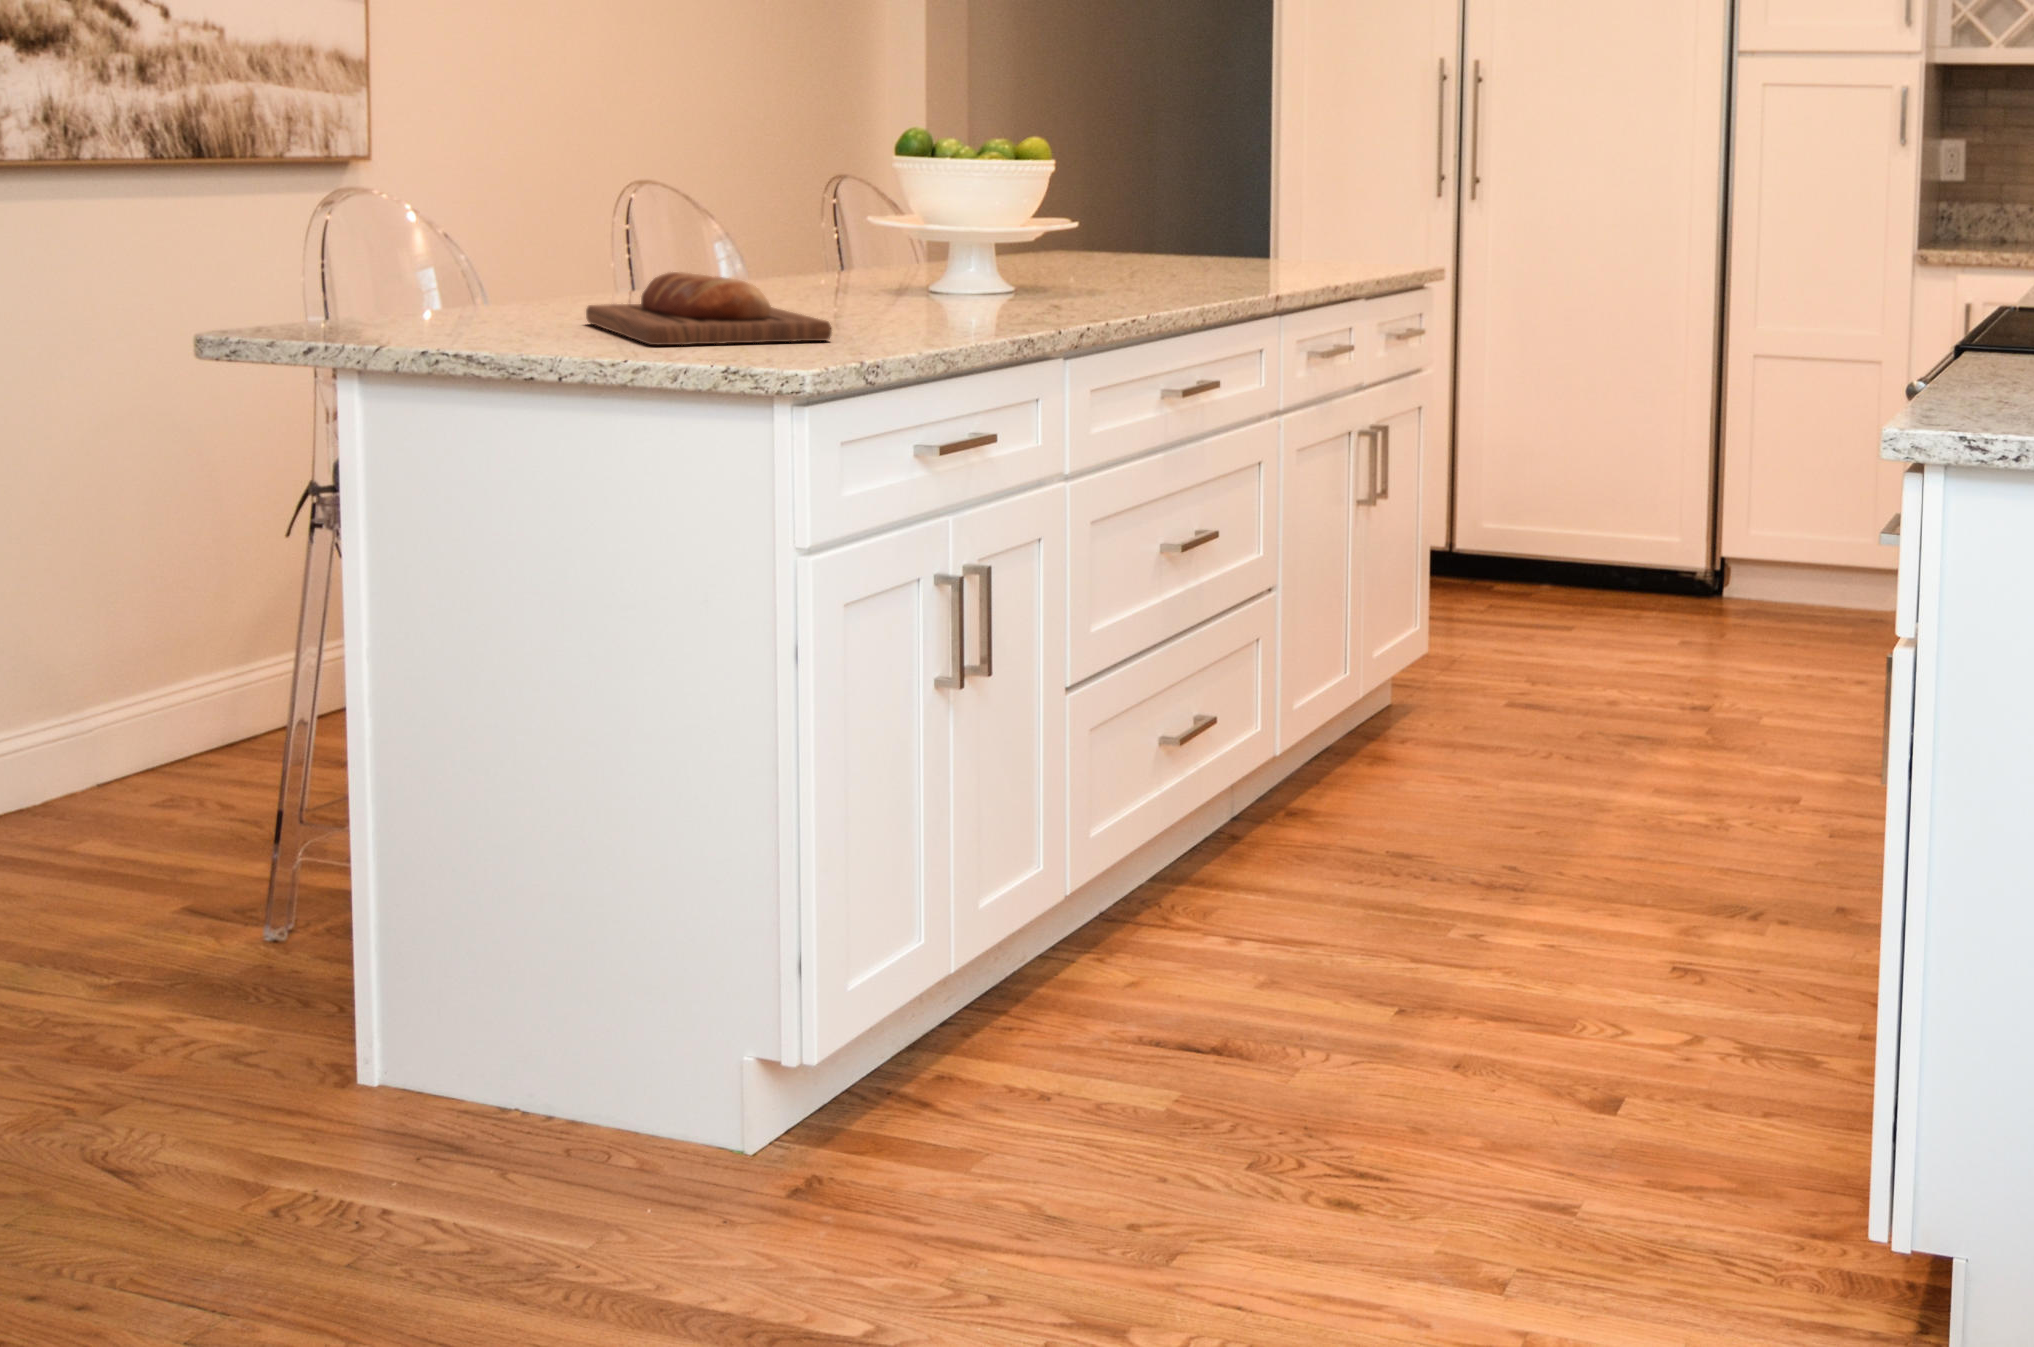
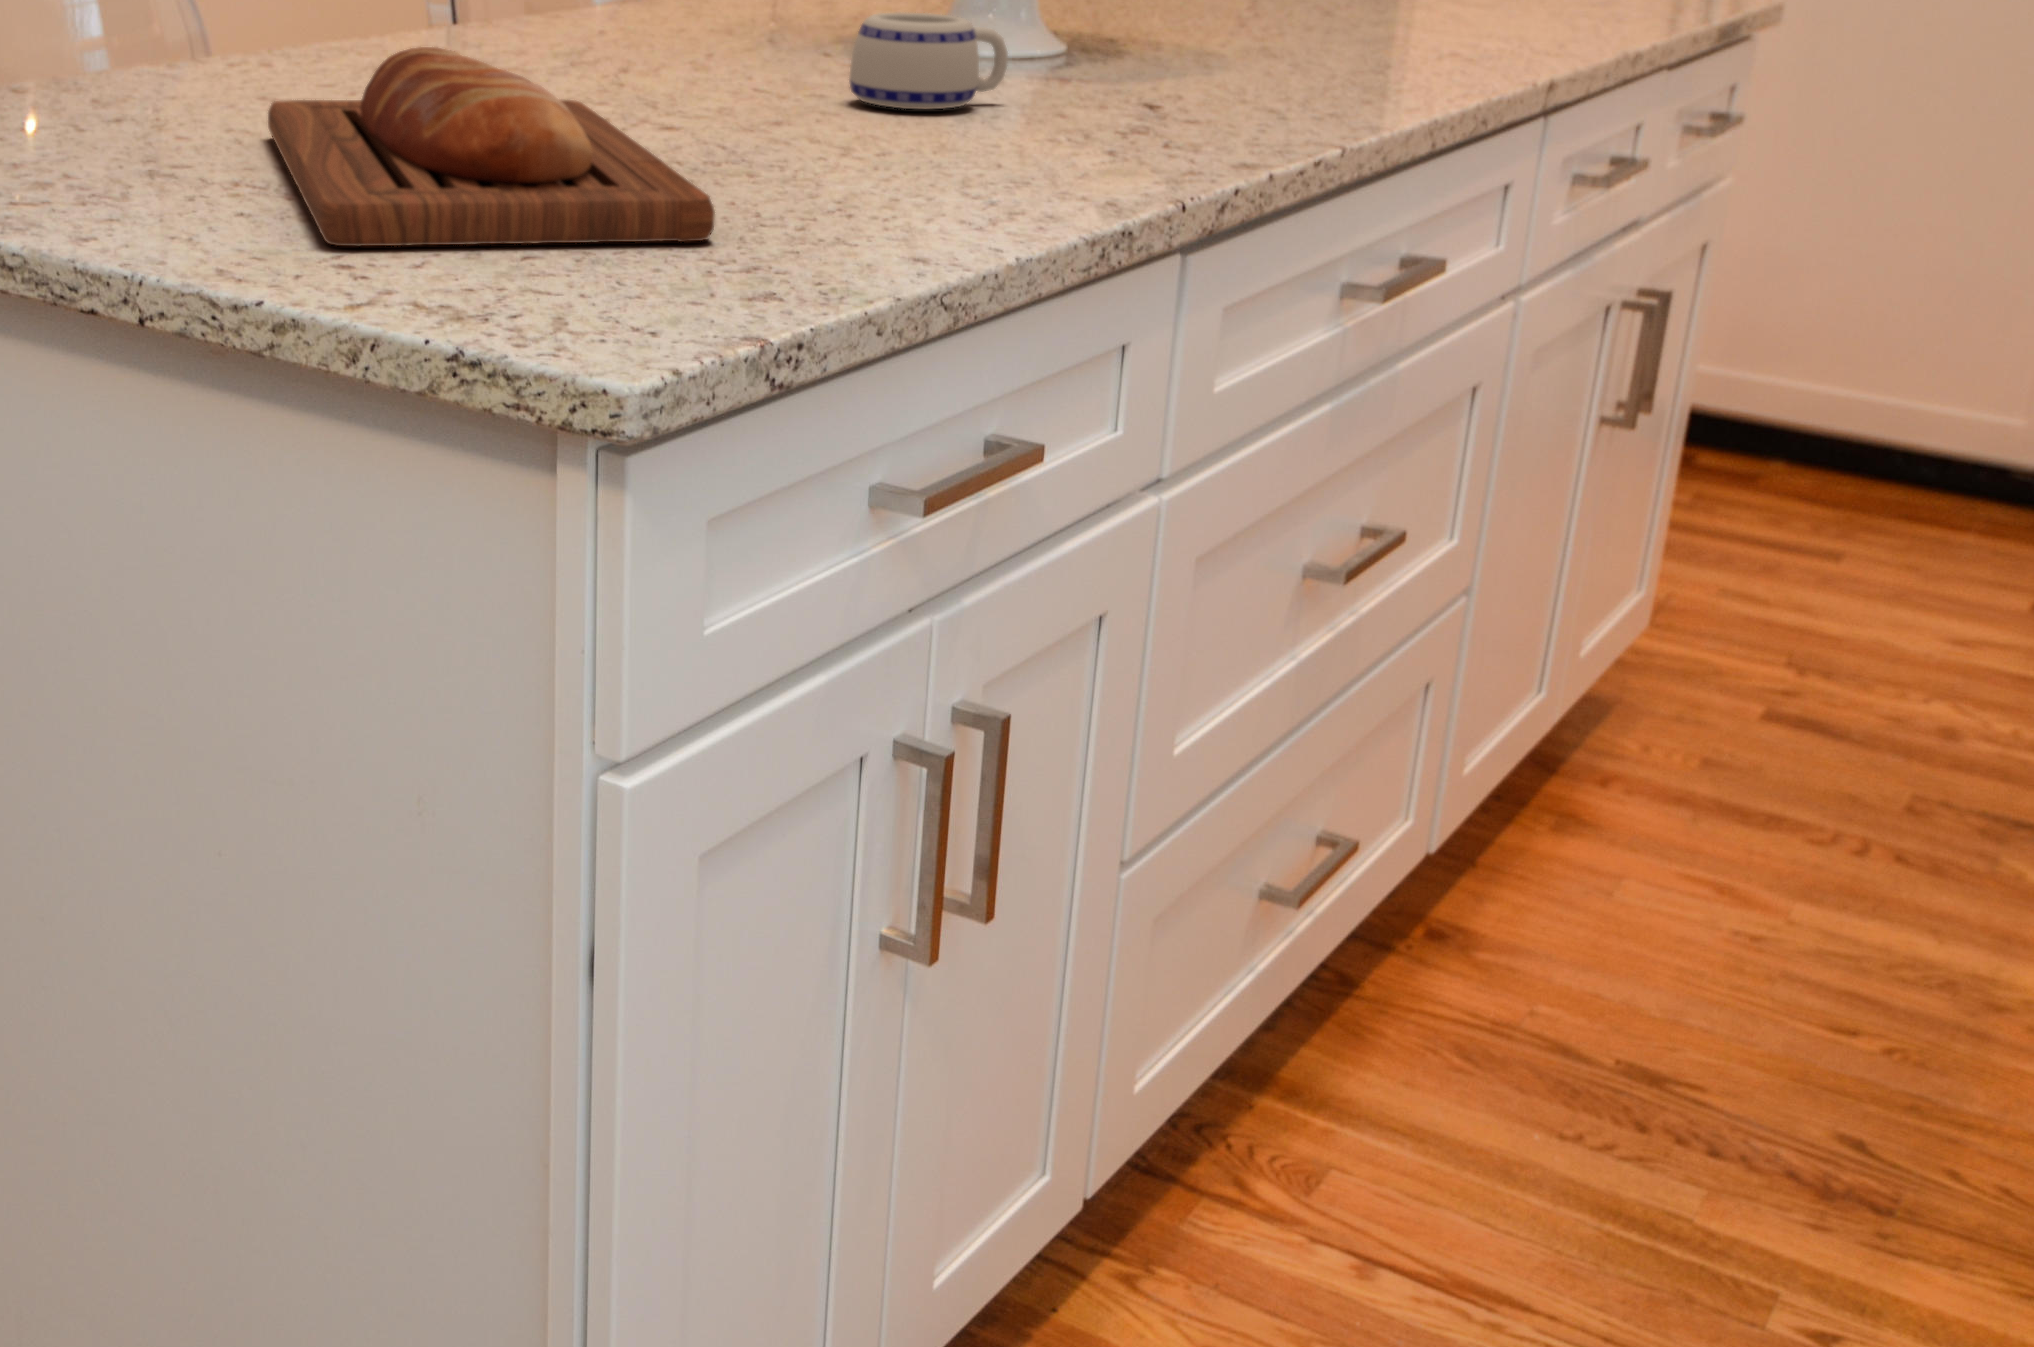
mug: none [892,263,976,309] -> present [849,13,1008,109]

